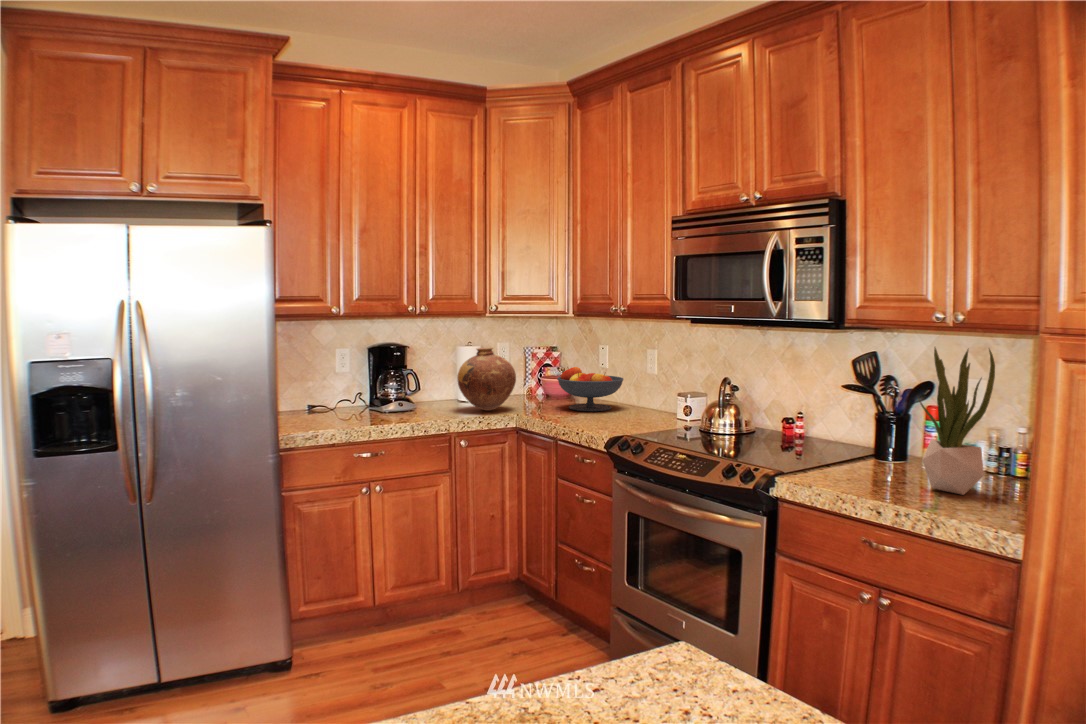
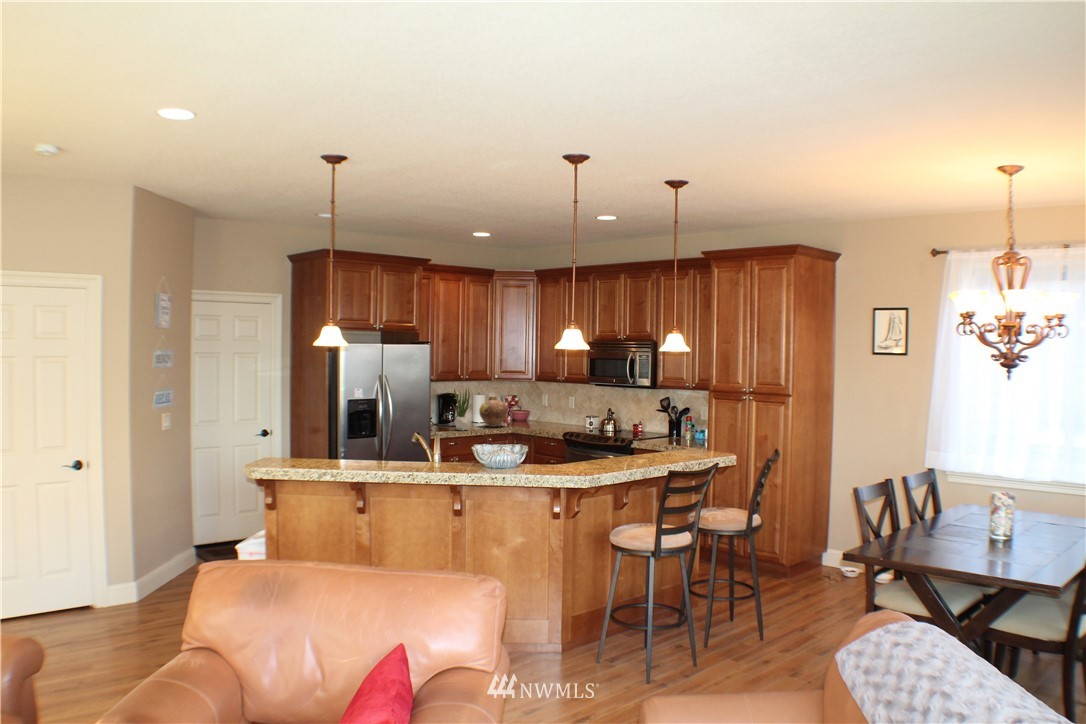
potted plant: present [919,348,995,495] -> present [454,389,470,431]
fruit bowl: present [557,367,623,411] -> none [526,405,558,426]

